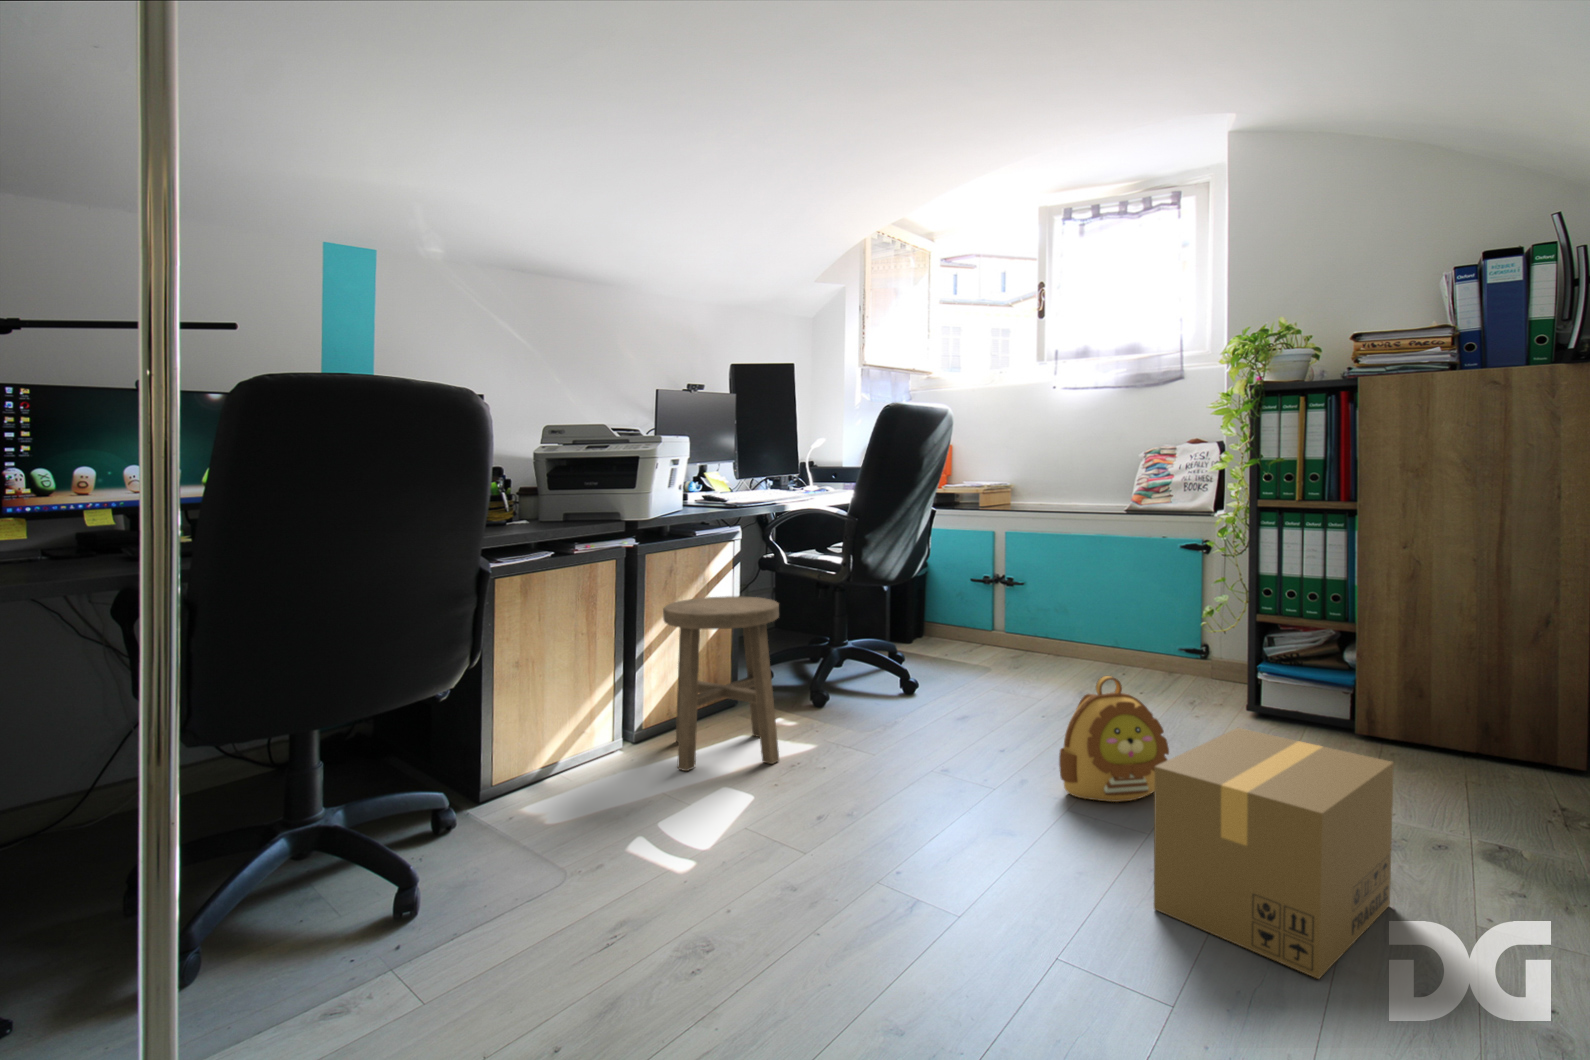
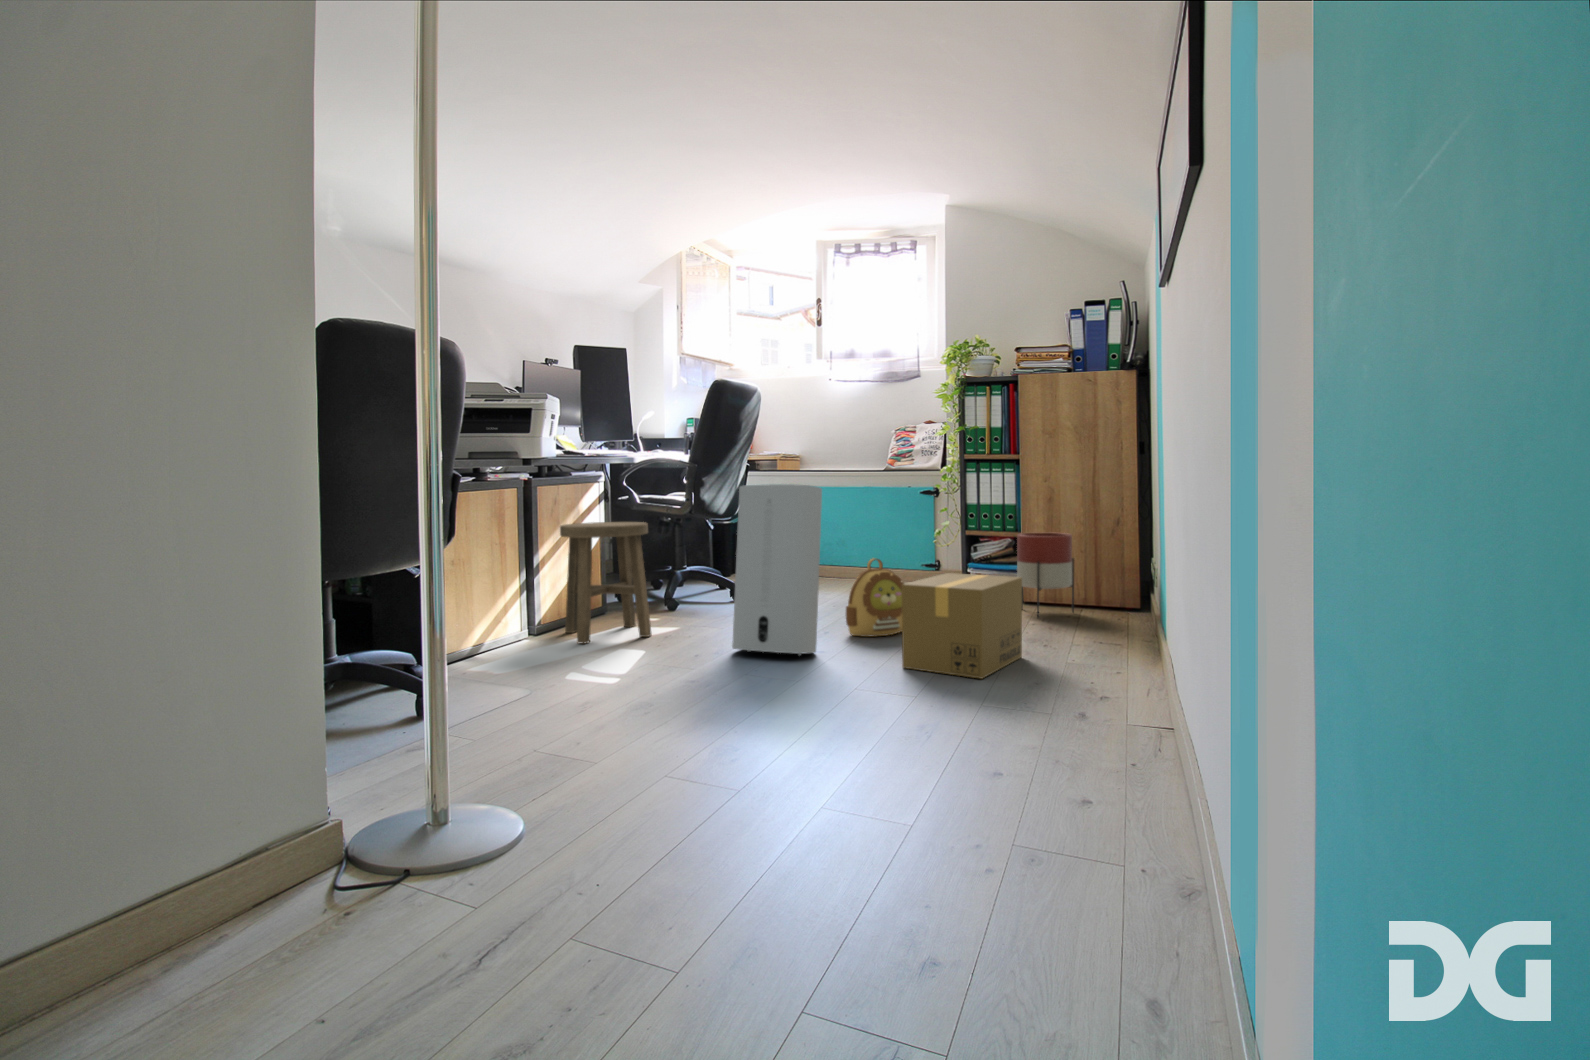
air purifier: none [876,571,1020,848] -> present [732,484,822,656]
planter: none [1352,630,1463,779] -> present [1017,533,1074,617]

